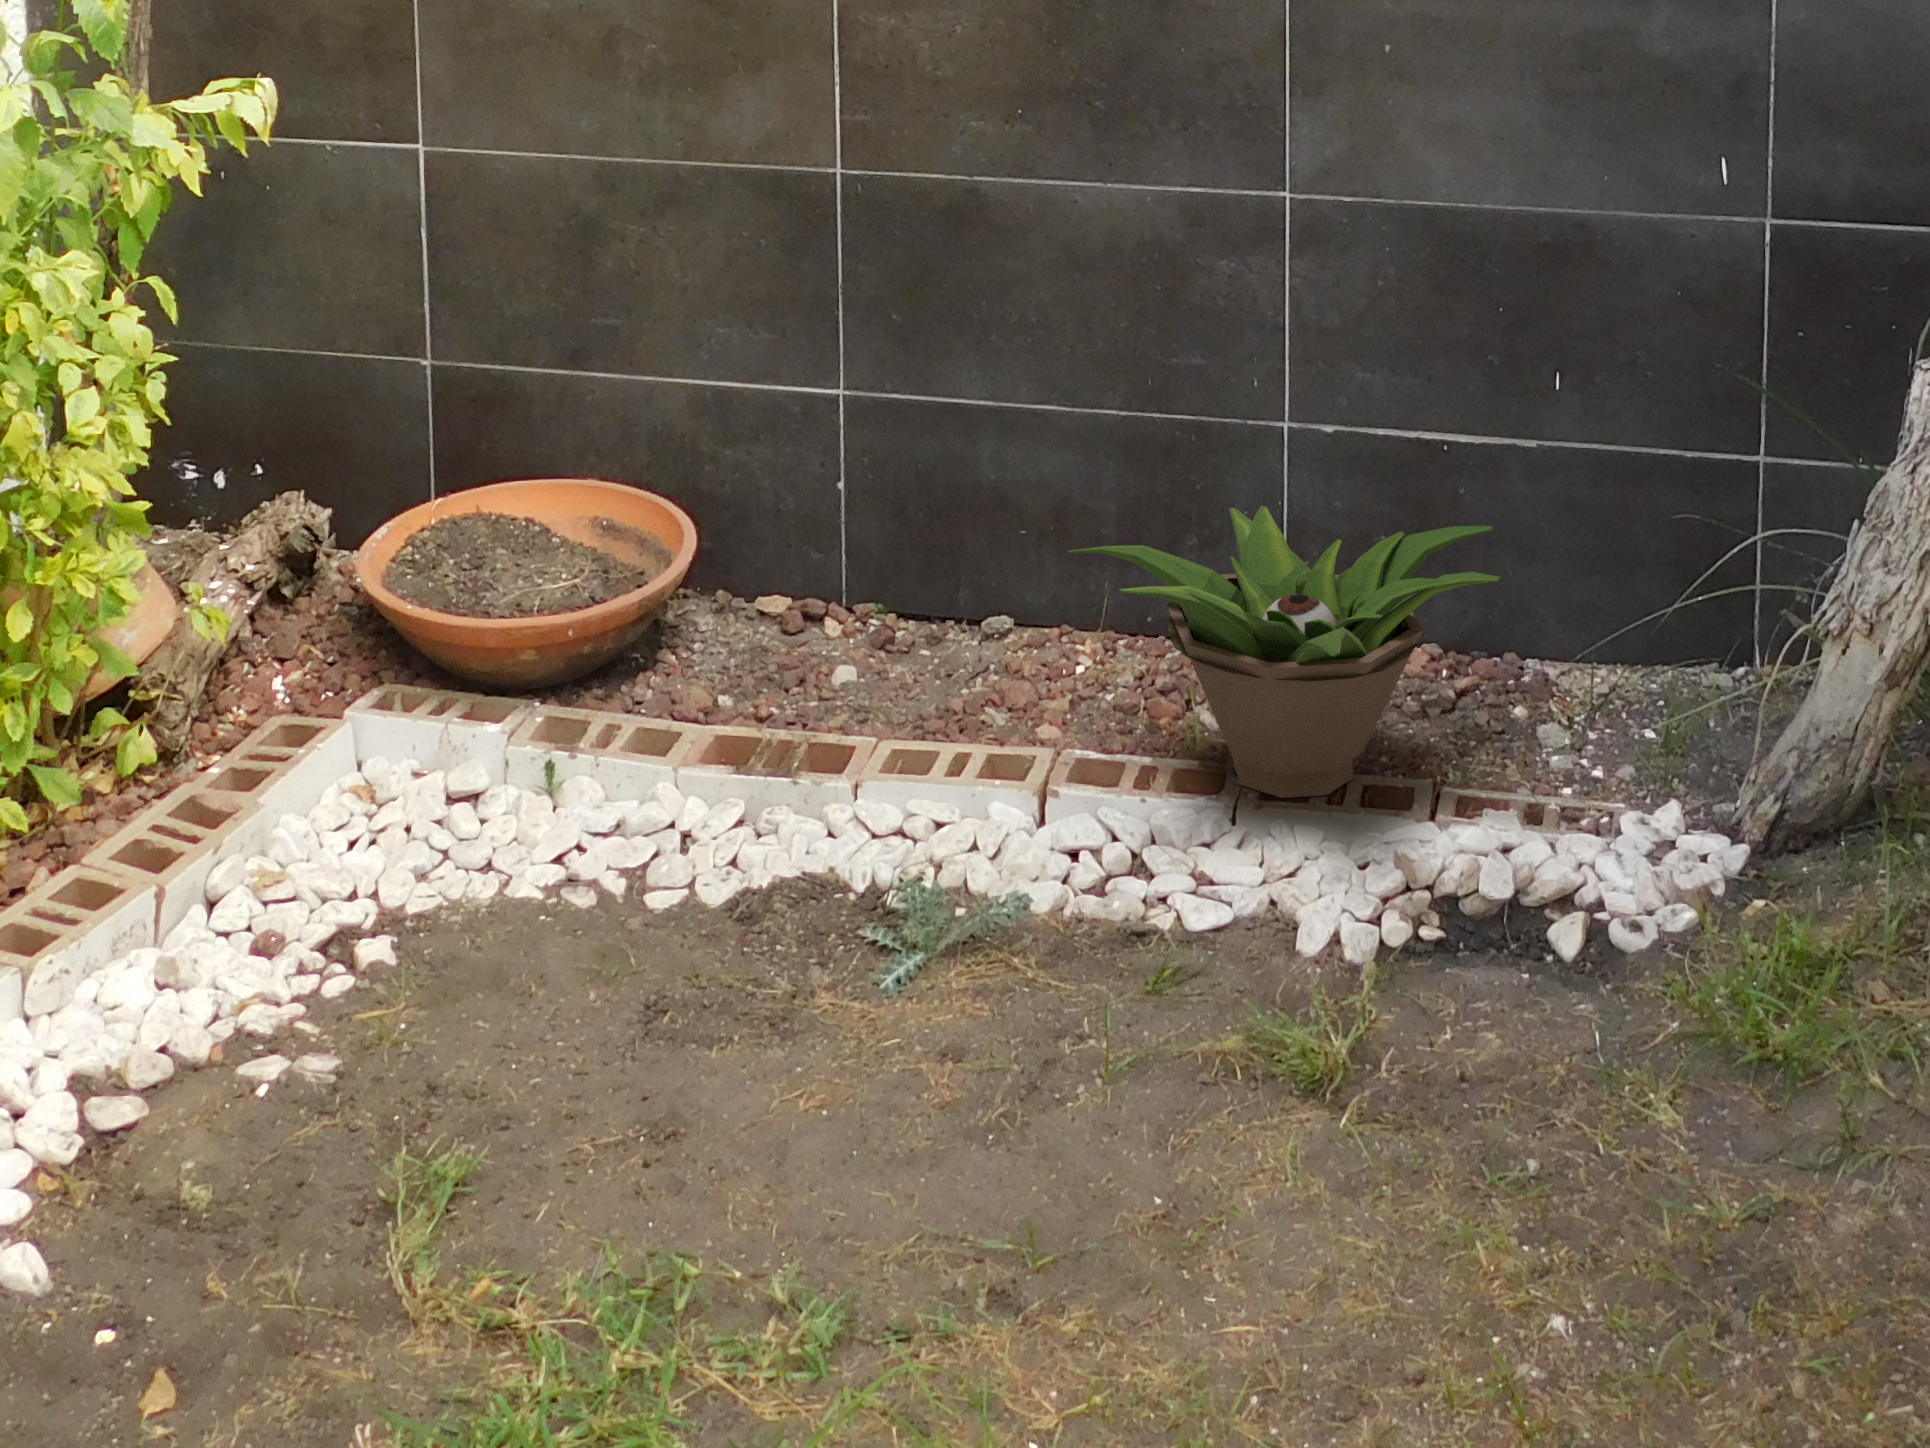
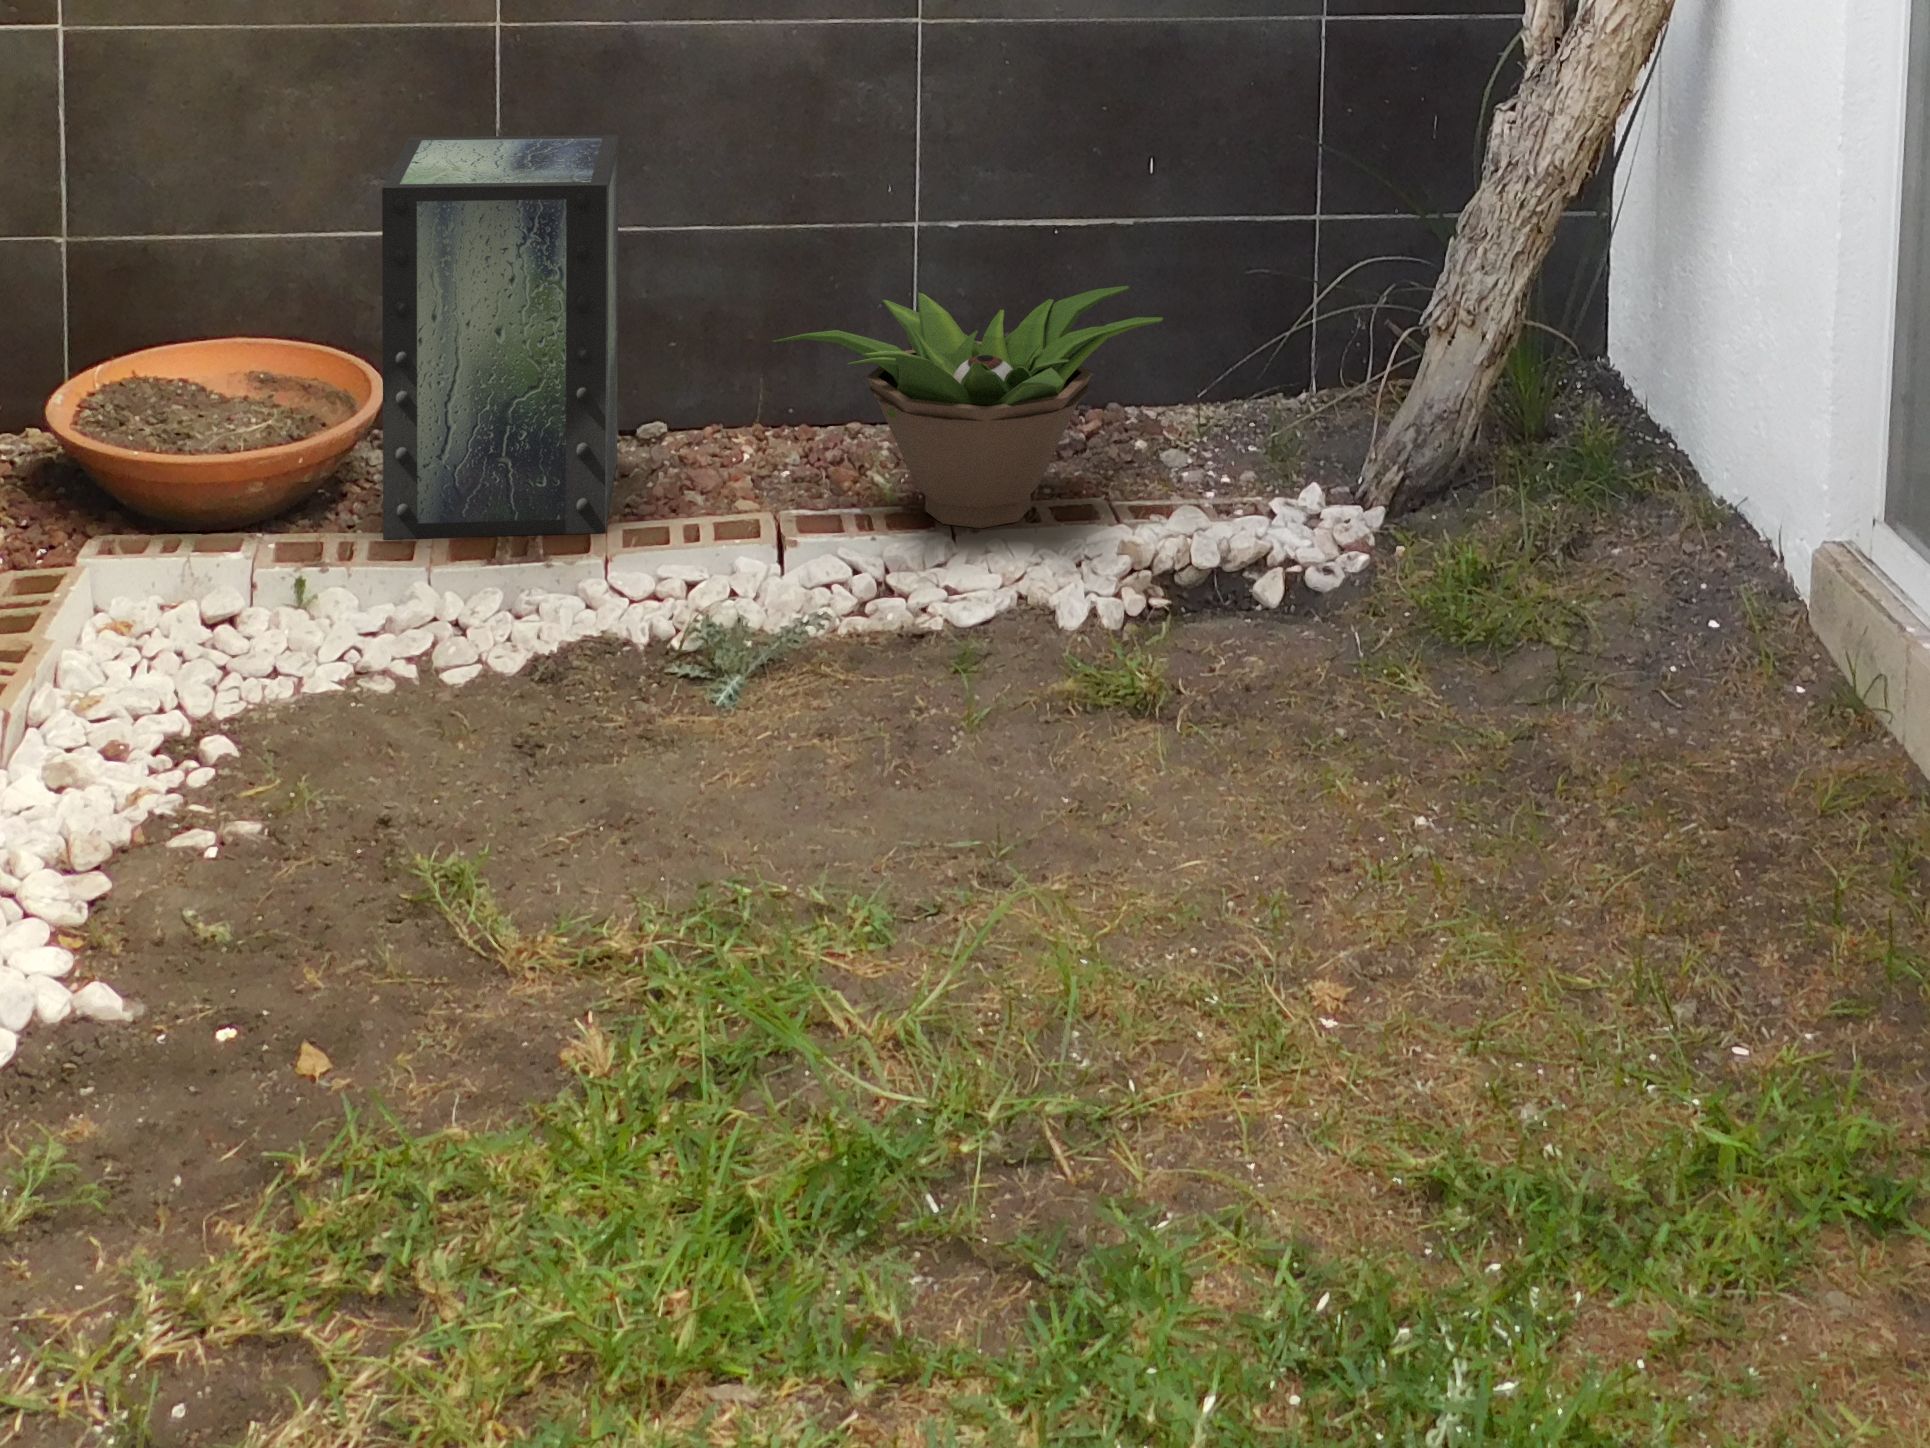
storage box: none [654,283,949,744] -> present [382,135,619,539]

